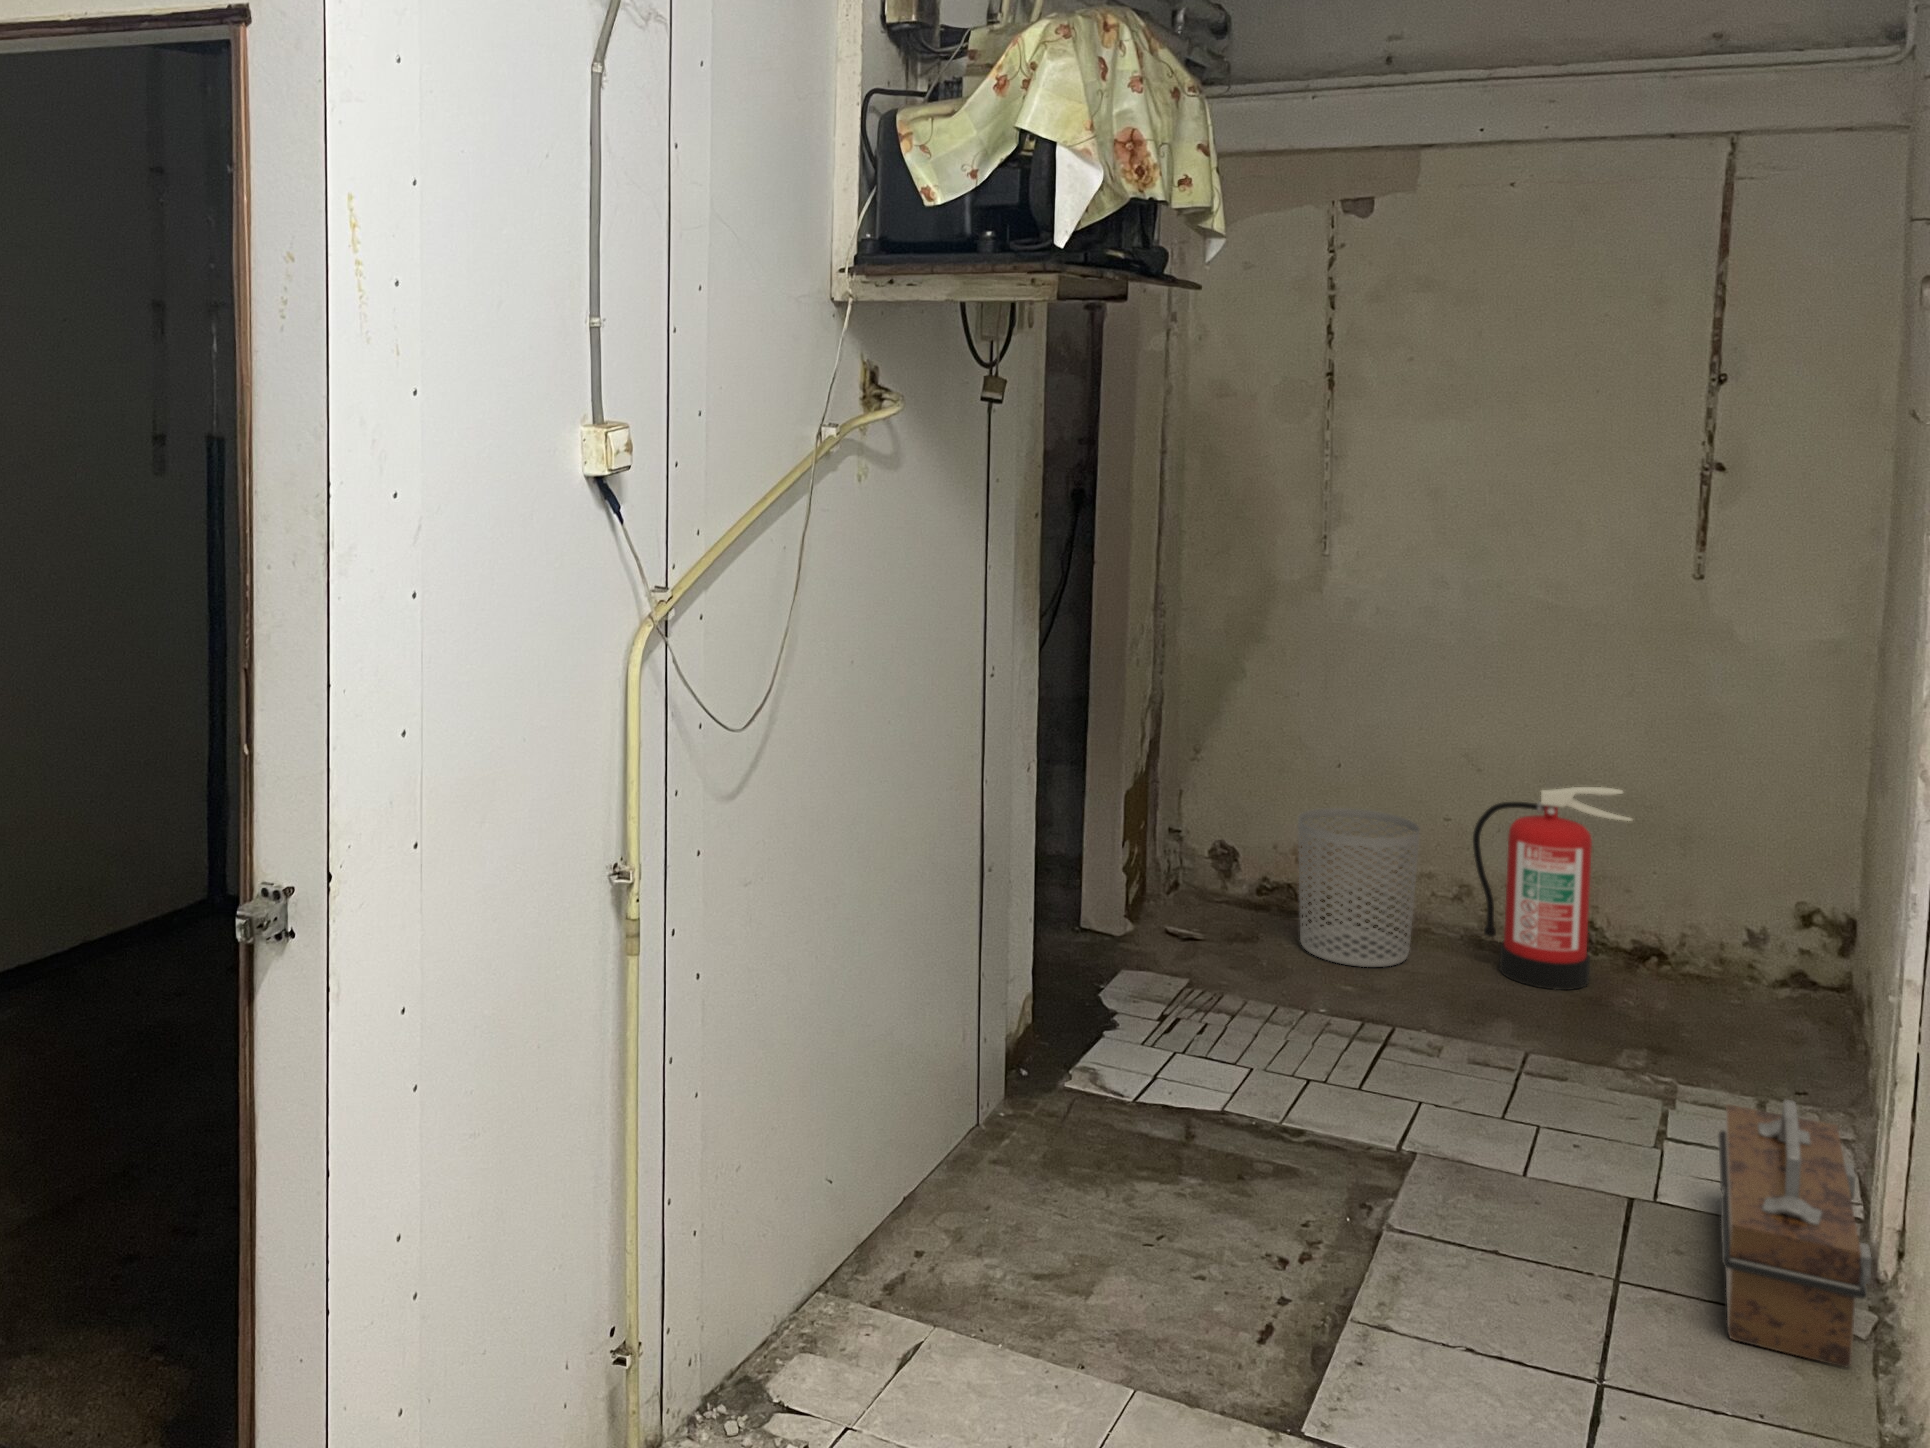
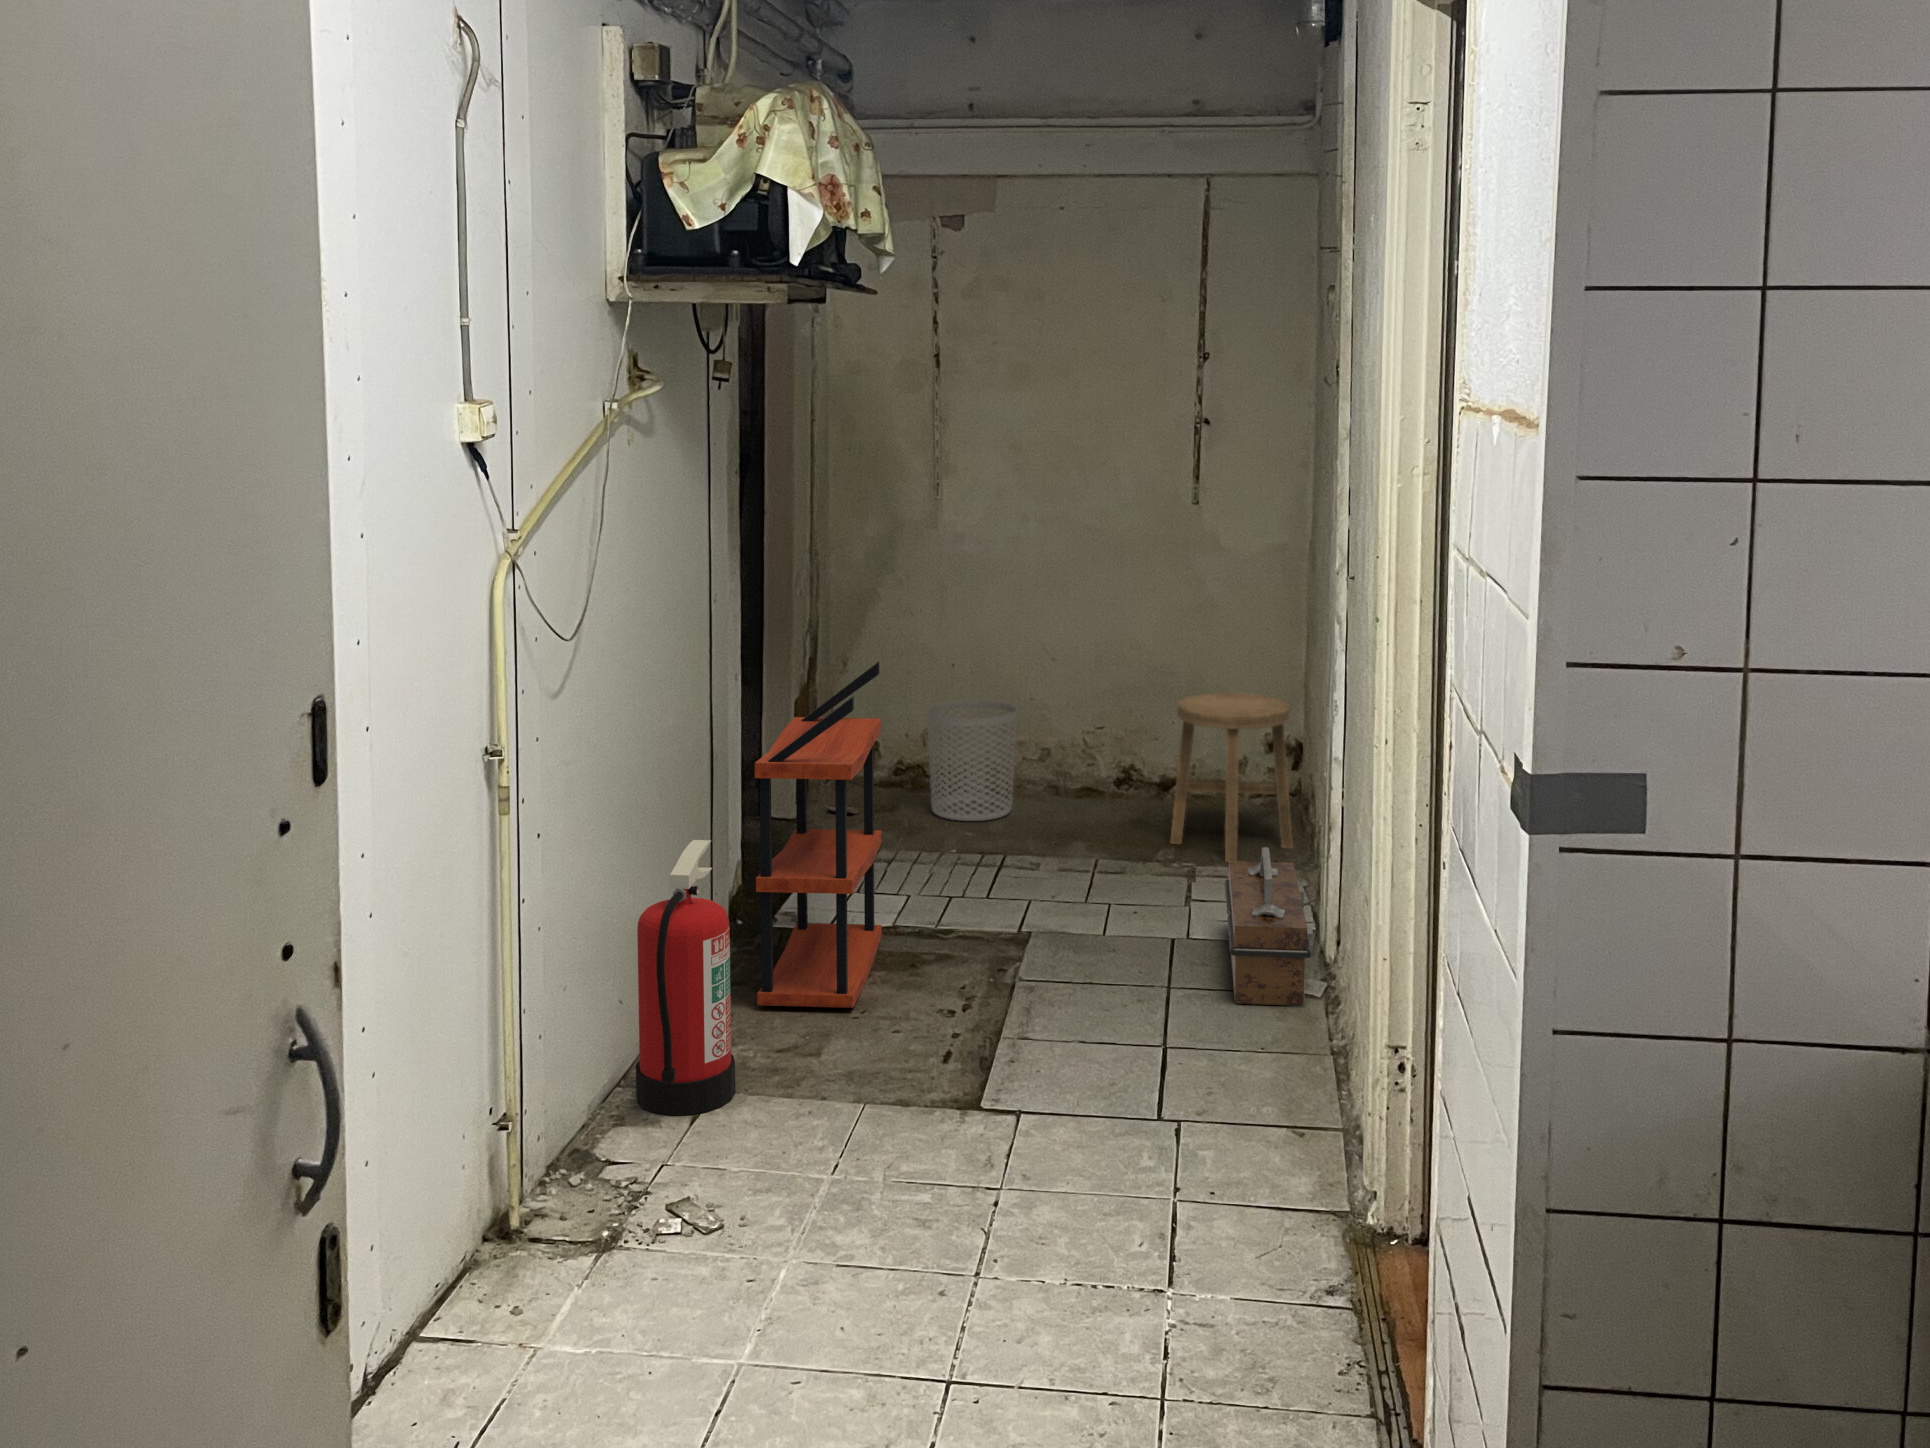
shelving unit: none [1021,769,1211,1228] -> present [755,662,882,1008]
fire extinguisher: present [1473,787,1632,990] -> present [636,840,735,1115]
stool: none [1636,841,1837,1088] -> present [1170,693,1293,862]

